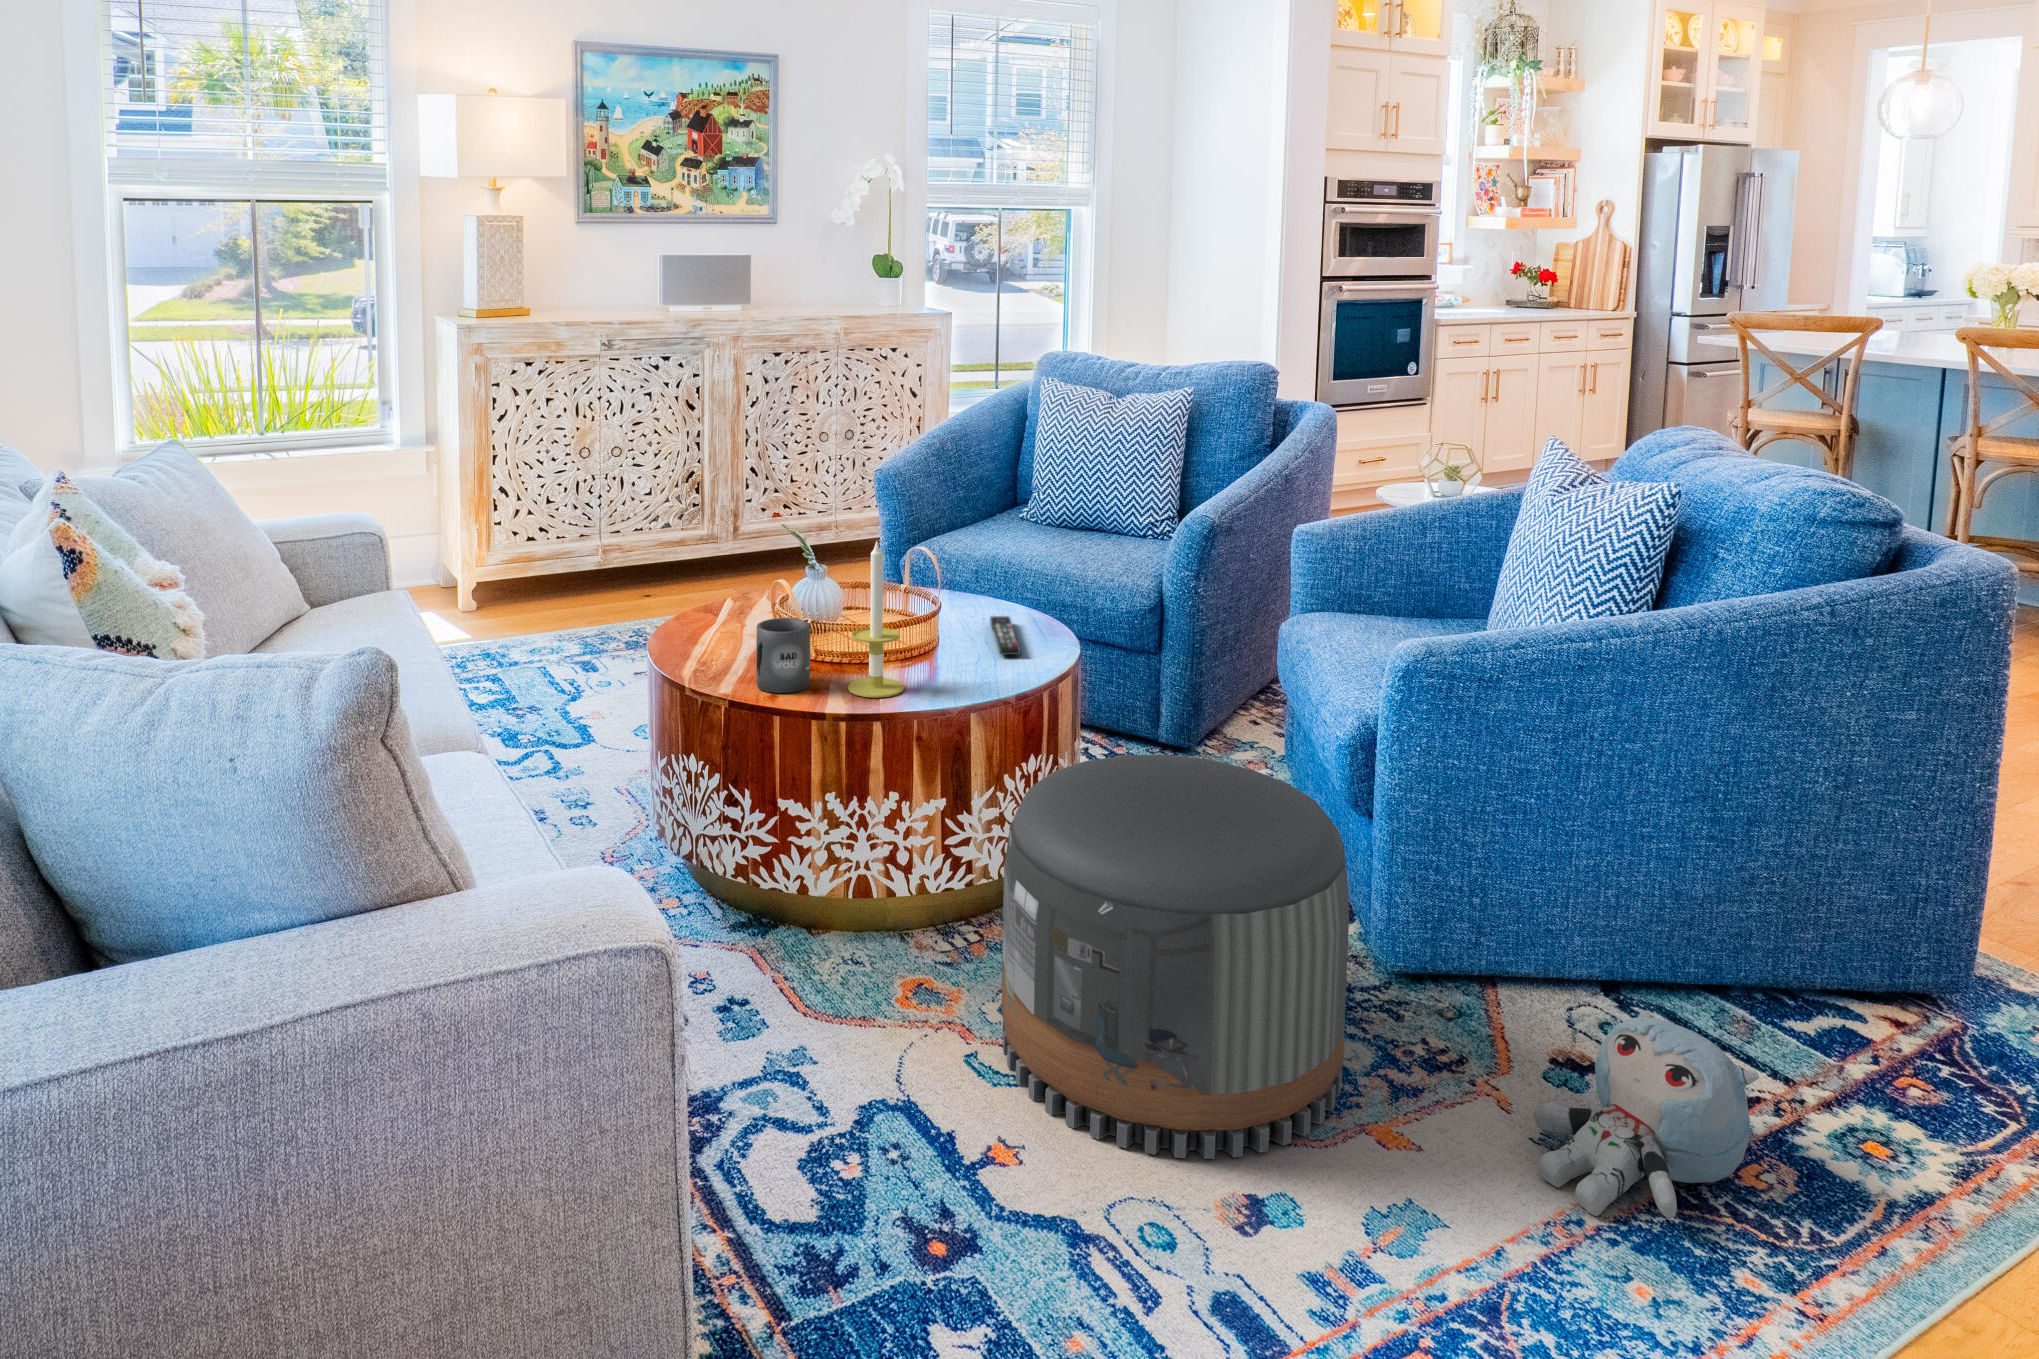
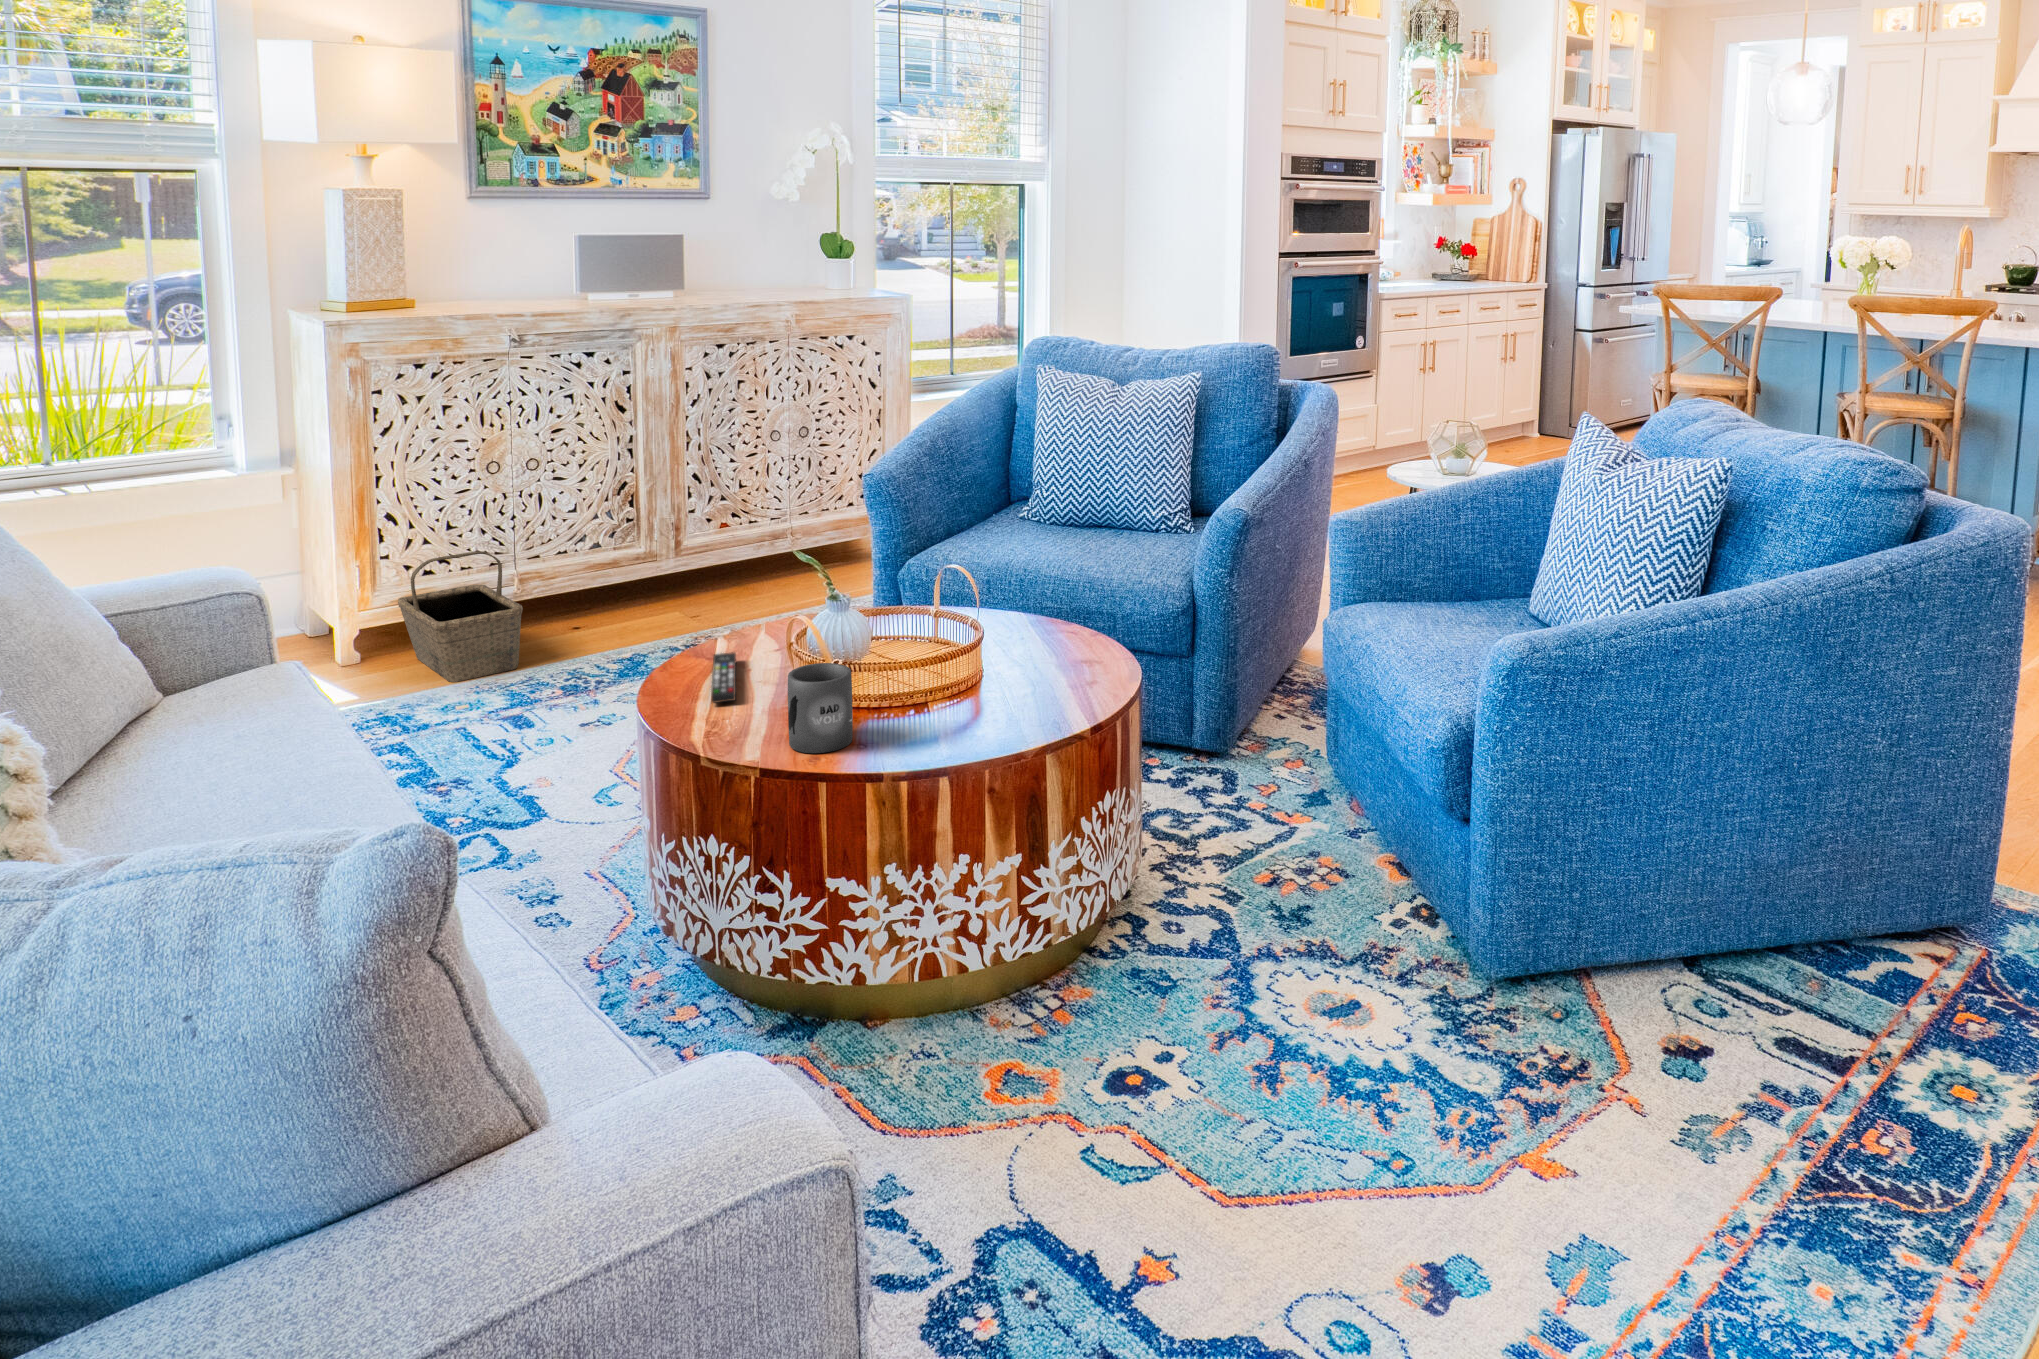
basket: none [504,522,599,631] -> present [398,551,523,682]
candle: present [848,542,904,698] -> none [899,565,964,748]
remote control: present [990,616,1021,655] -> present [711,652,736,703]
pouf: present [1002,755,1349,1159] -> none [1116,781,1490,1236]
plush toy: present [1534,1011,1759,1218] -> none [1674,992,1884,1219]

